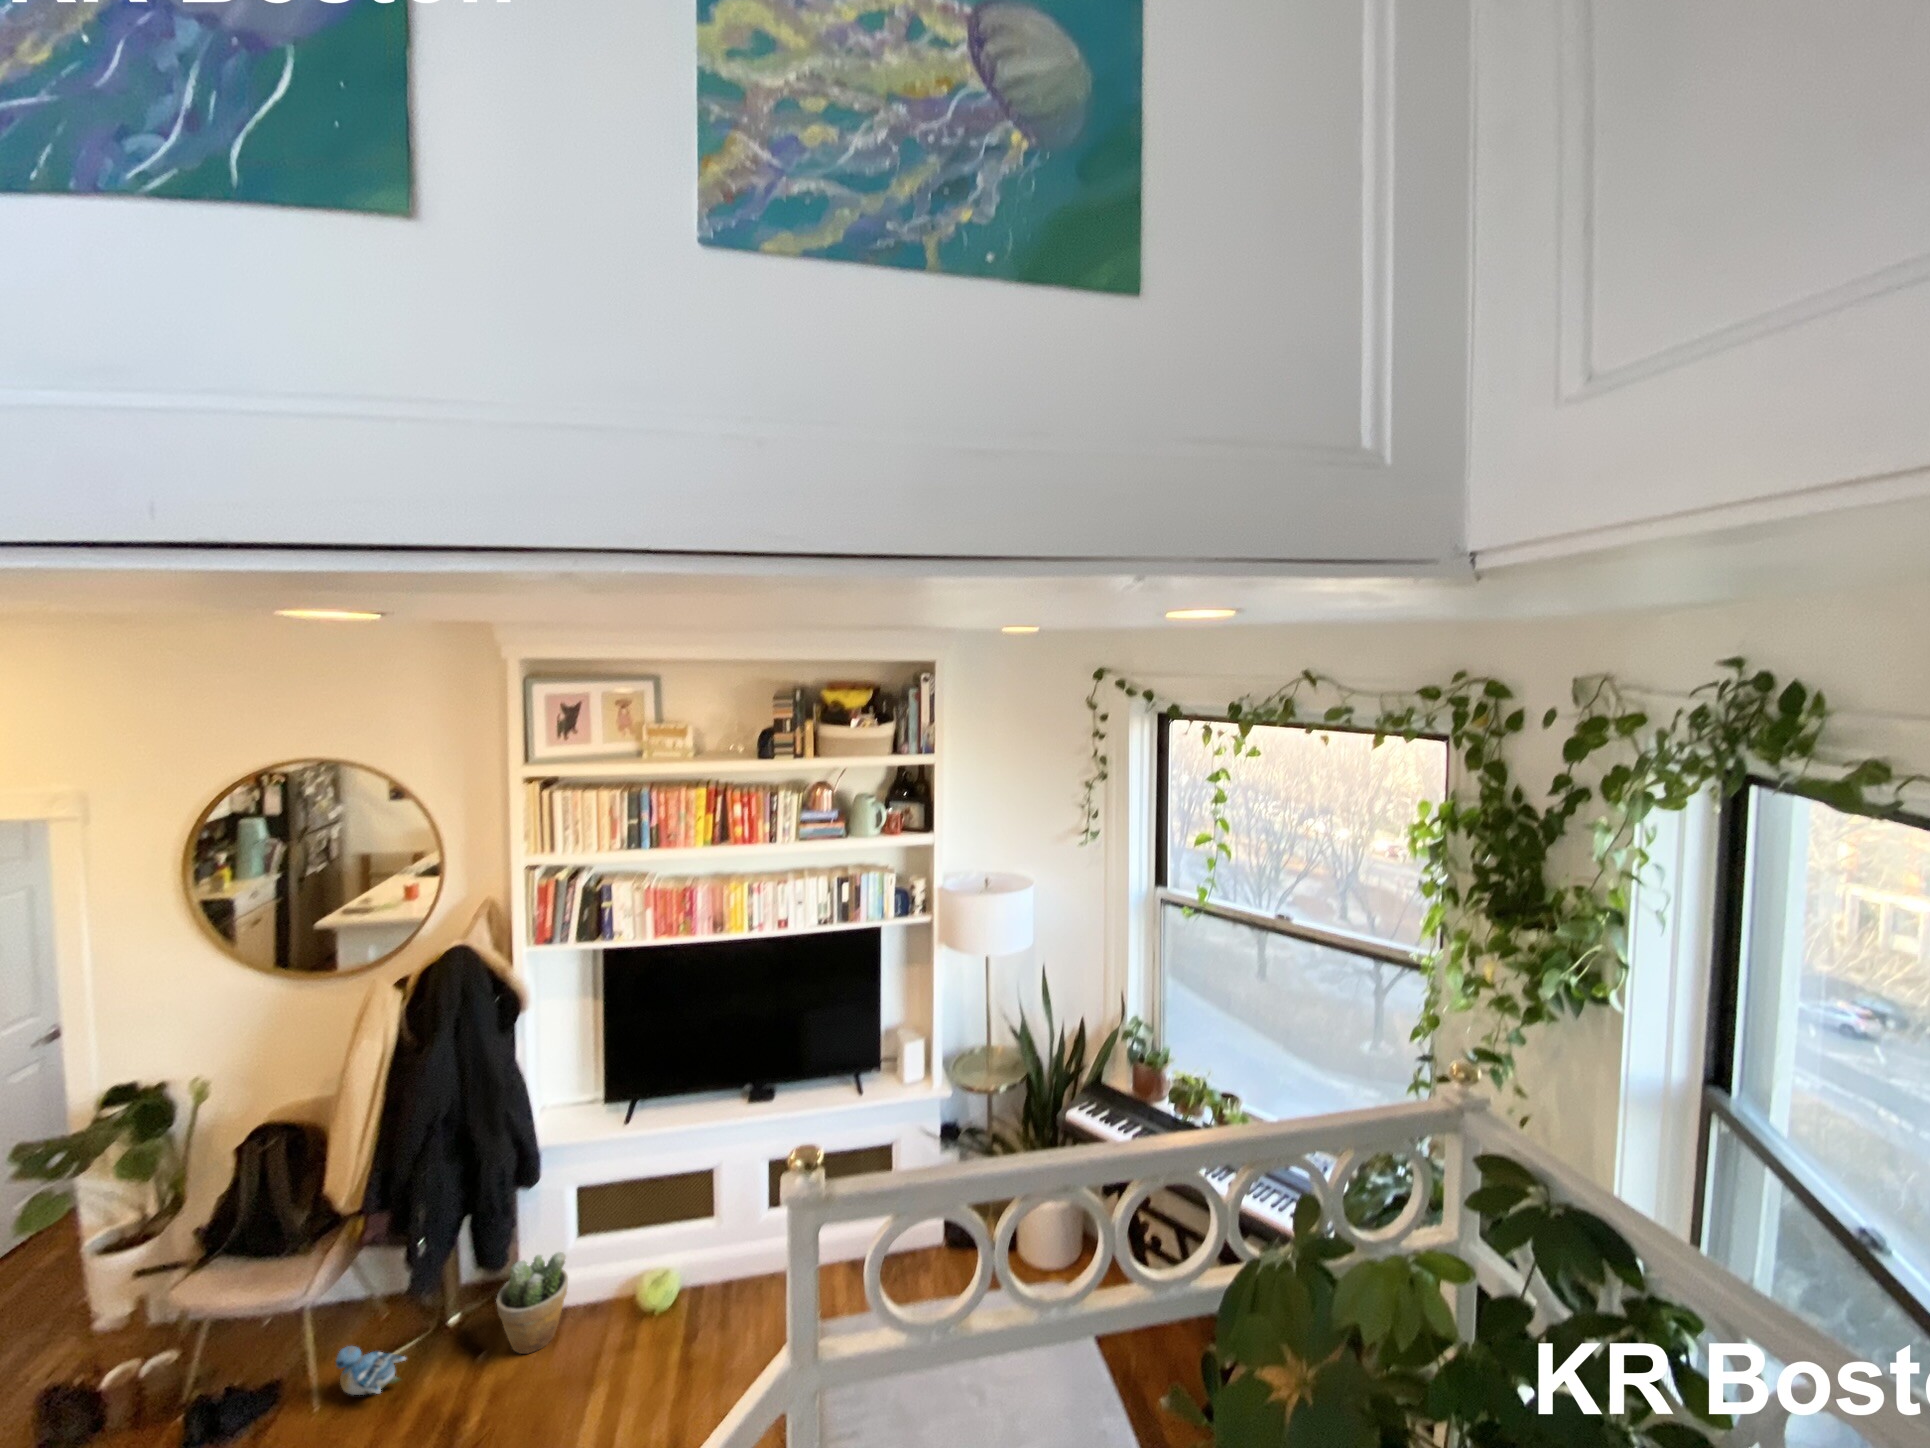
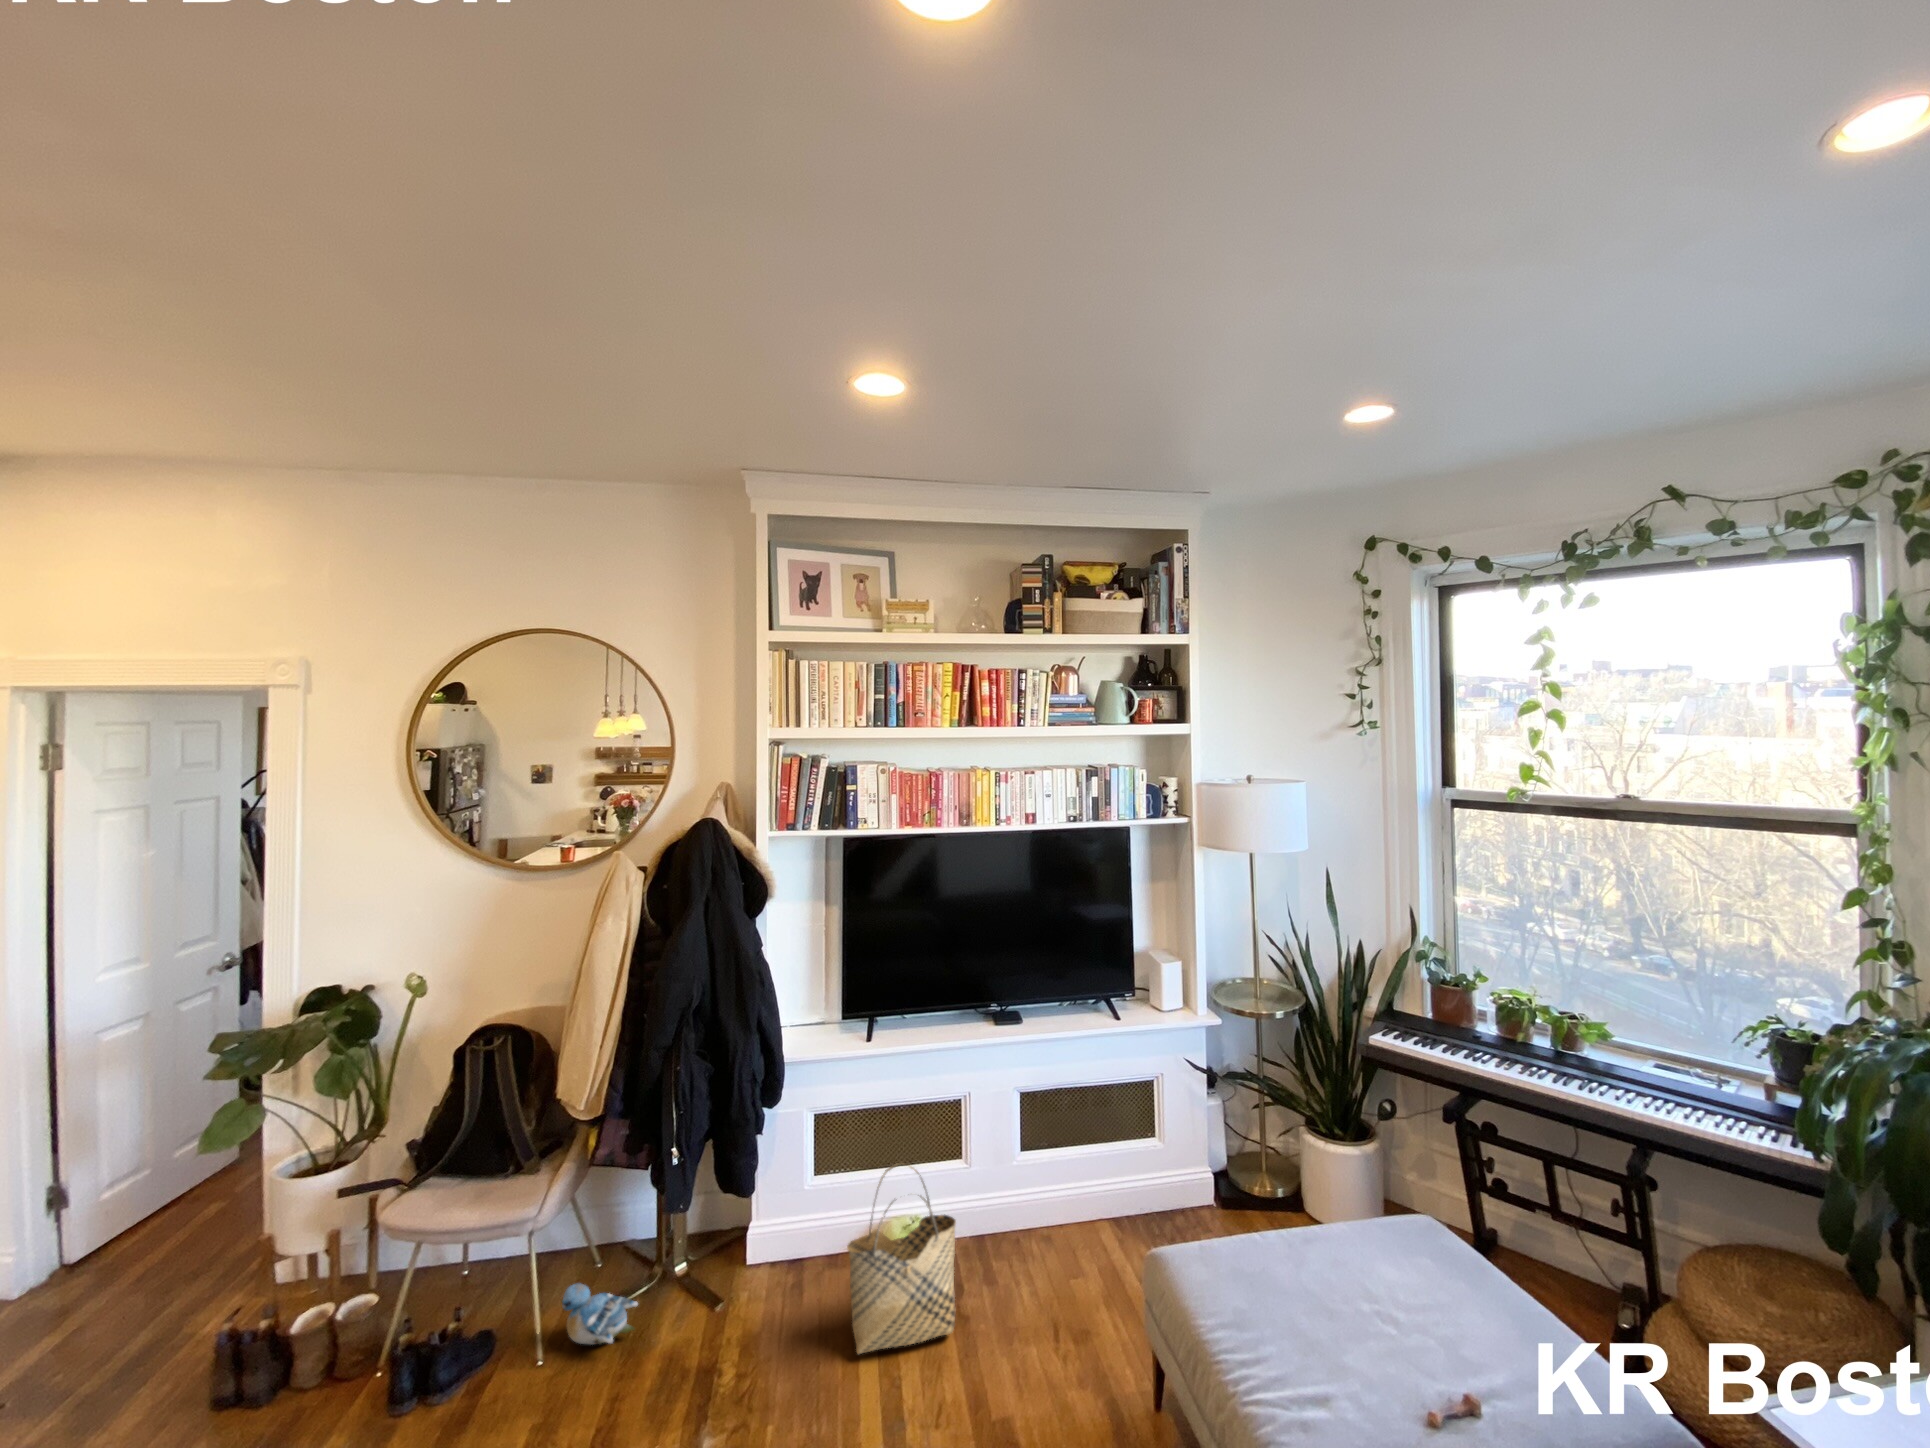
woven basket: none [585,1234,686,1392] -> present [847,1163,956,1355]
potted plant: present [496,1252,568,1354] -> none [737,1184,814,1307]

